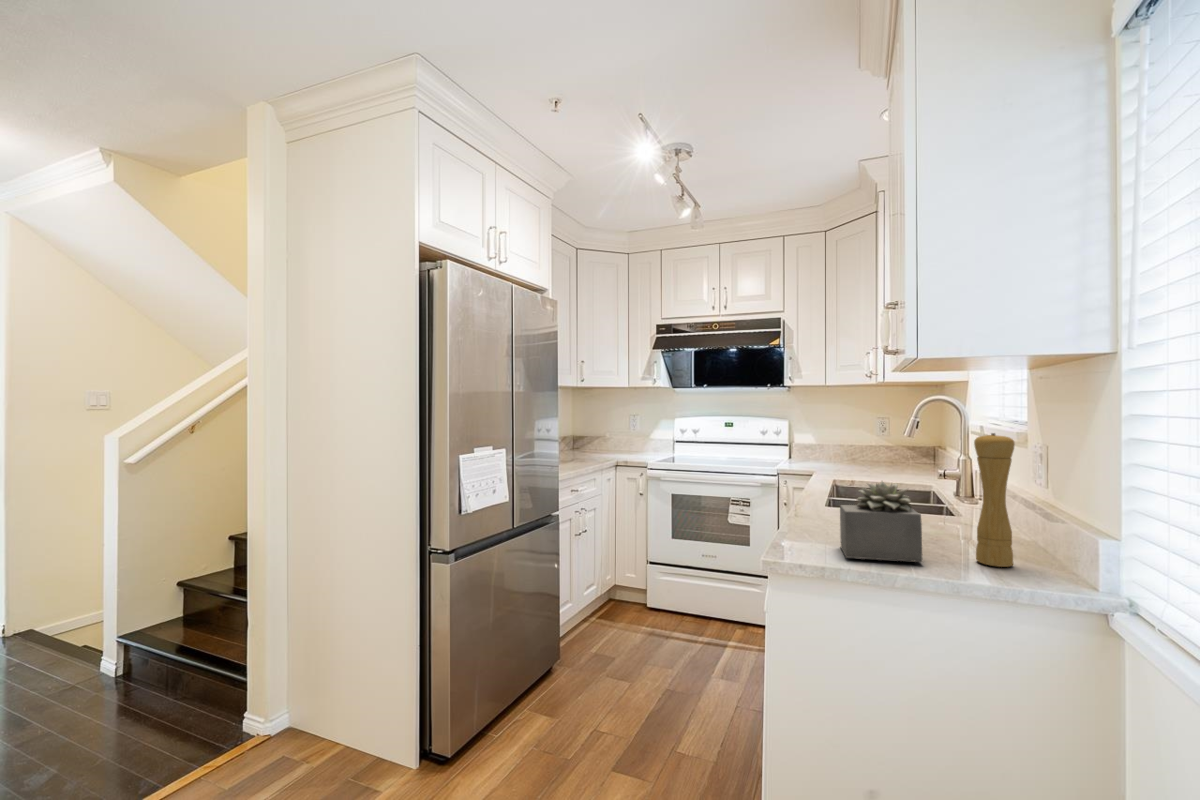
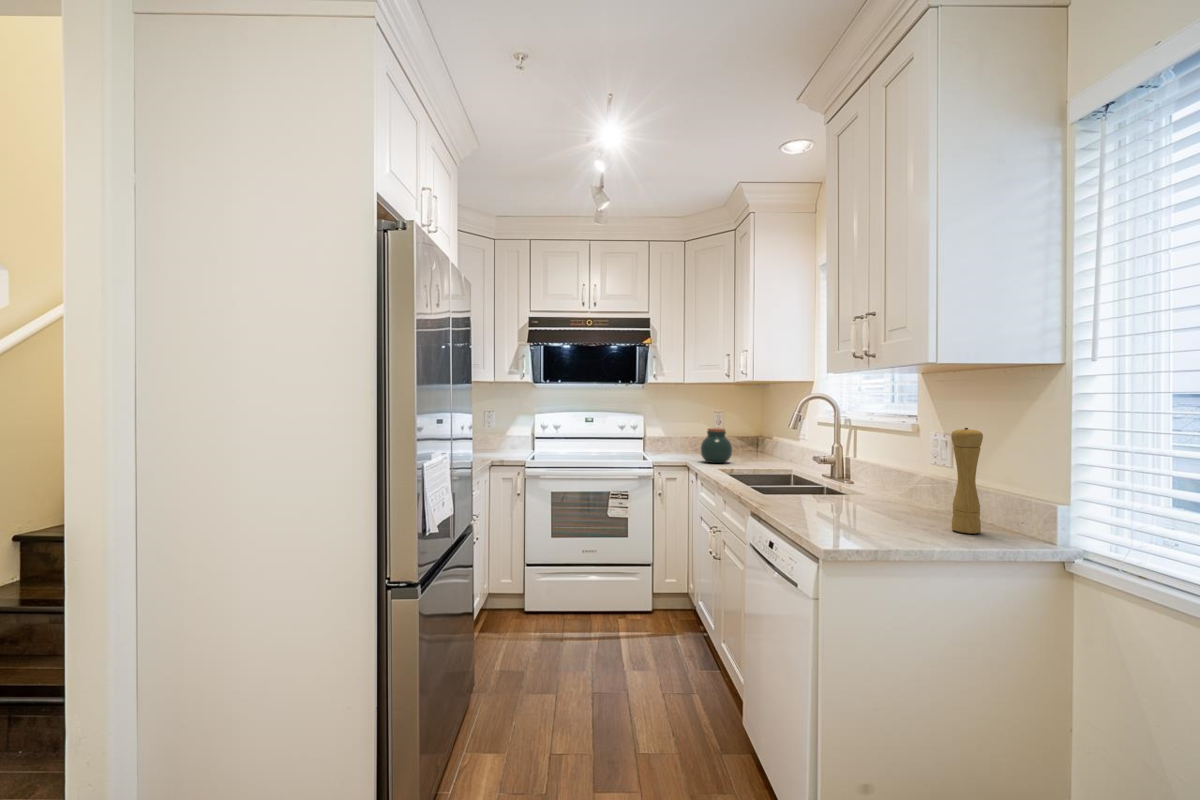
jar: none [831,434,869,473] -> present [701,428,732,463]
succulent plant: present [840,481,923,562] -> none [851,469,934,539]

